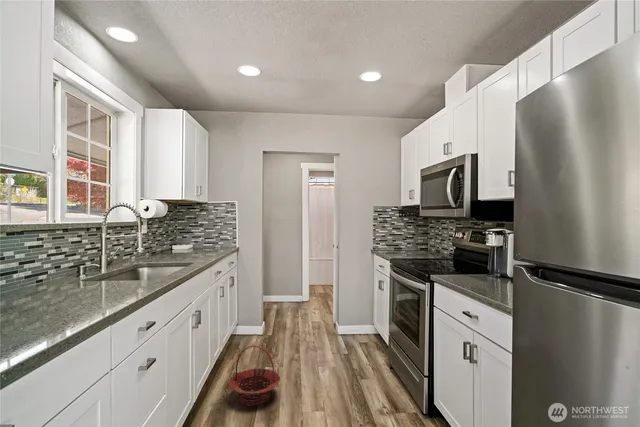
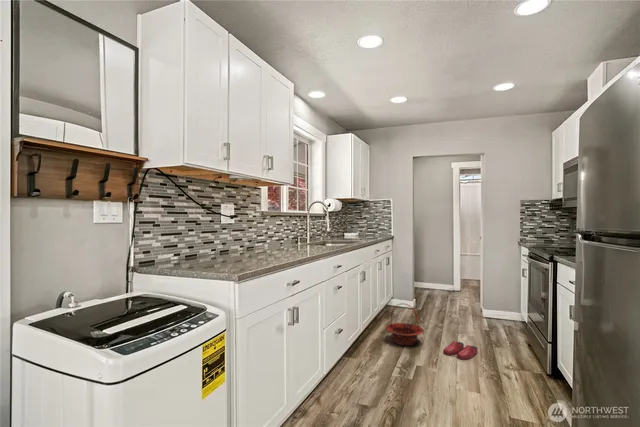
slippers: none [306,384,345,415] -> present [443,341,478,360]

